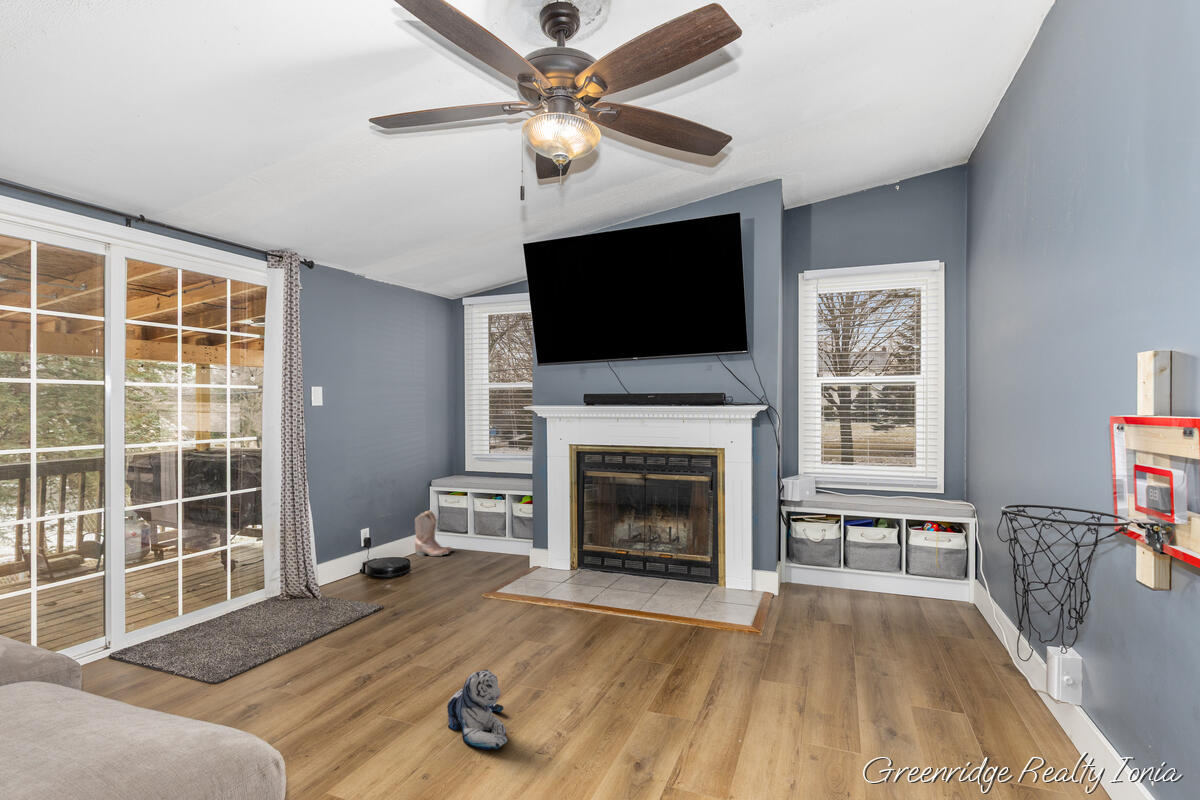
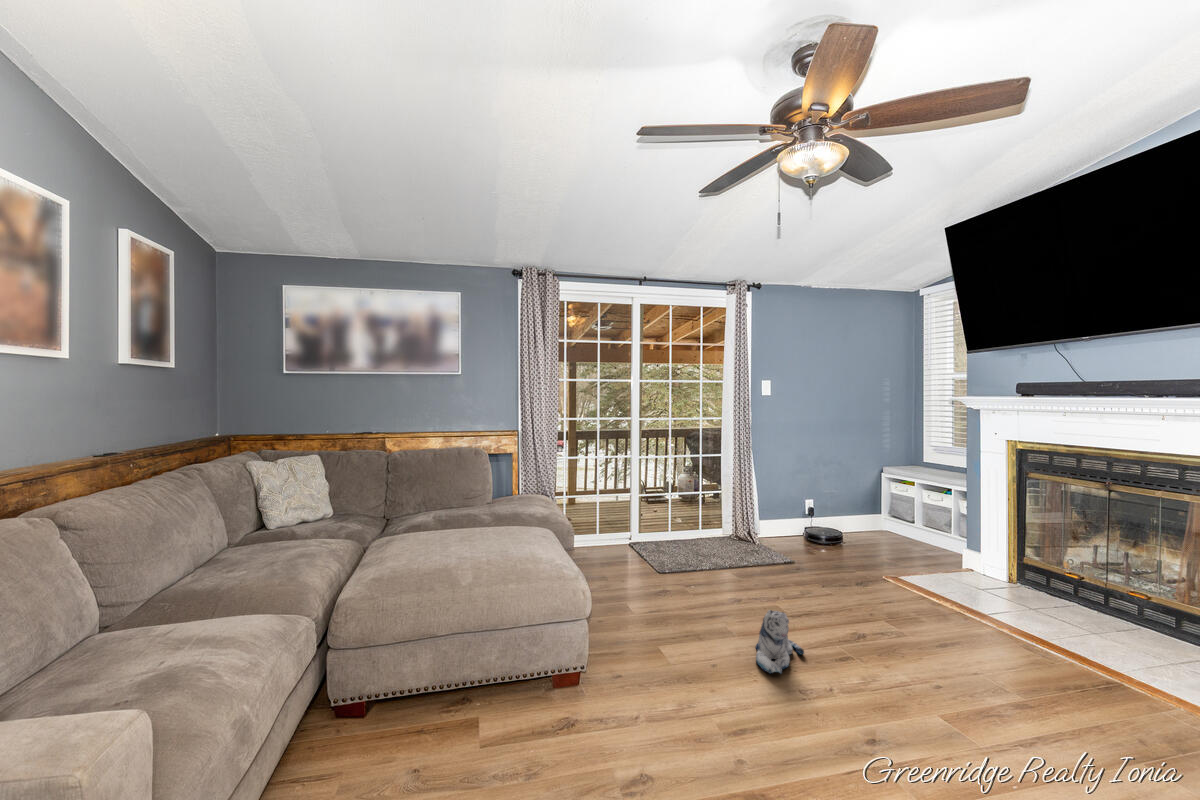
boots: present [415,510,453,556] -> none [860,495,898,537]

